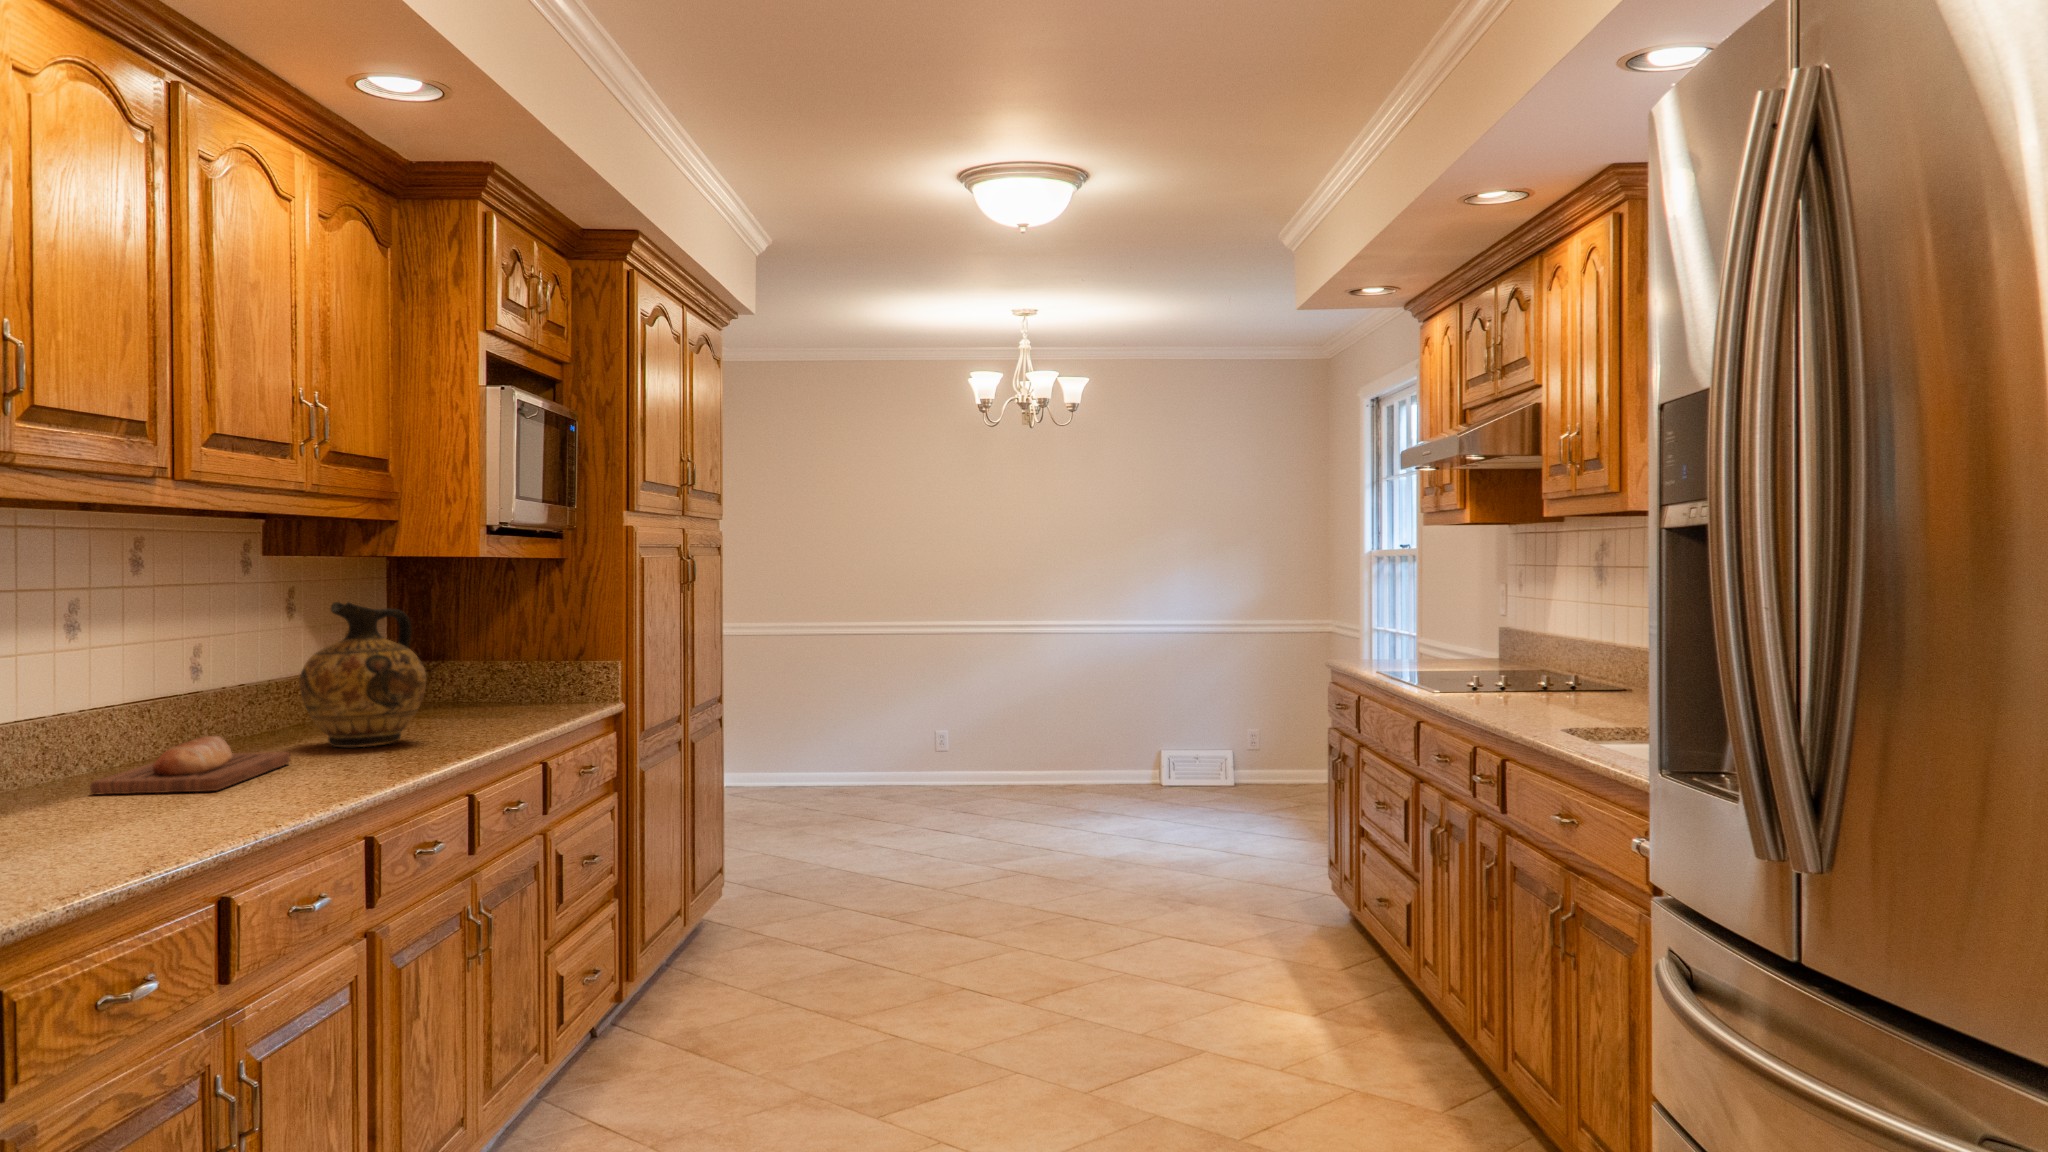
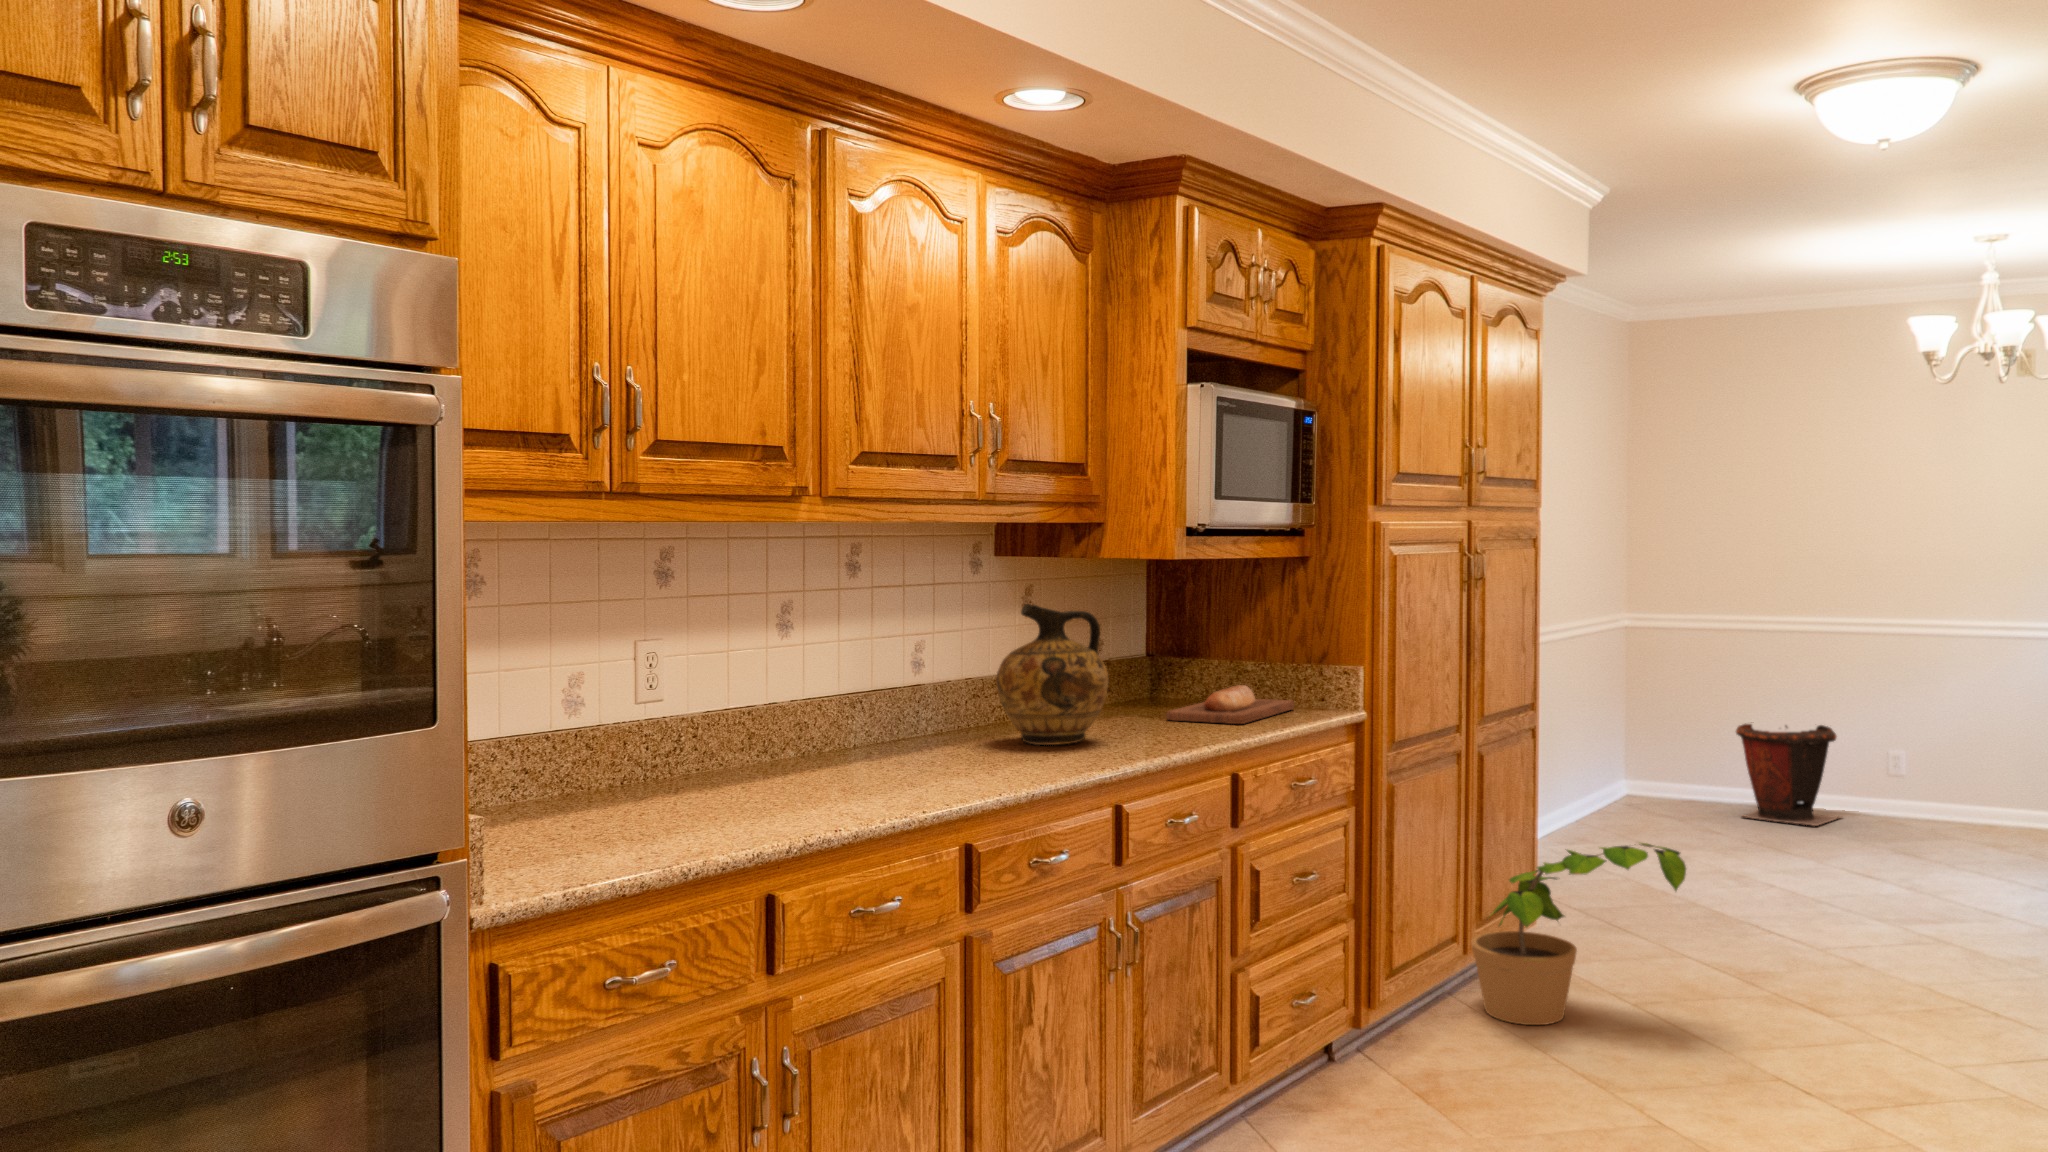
waste bin: none [828,709,909,796] -> present [1736,724,1839,826]
bread loaf: present [90,736,290,795] -> present [1166,685,1294,724]
potted plant: none [695,804,875,978] -> present [1471,843,1686,1025]

